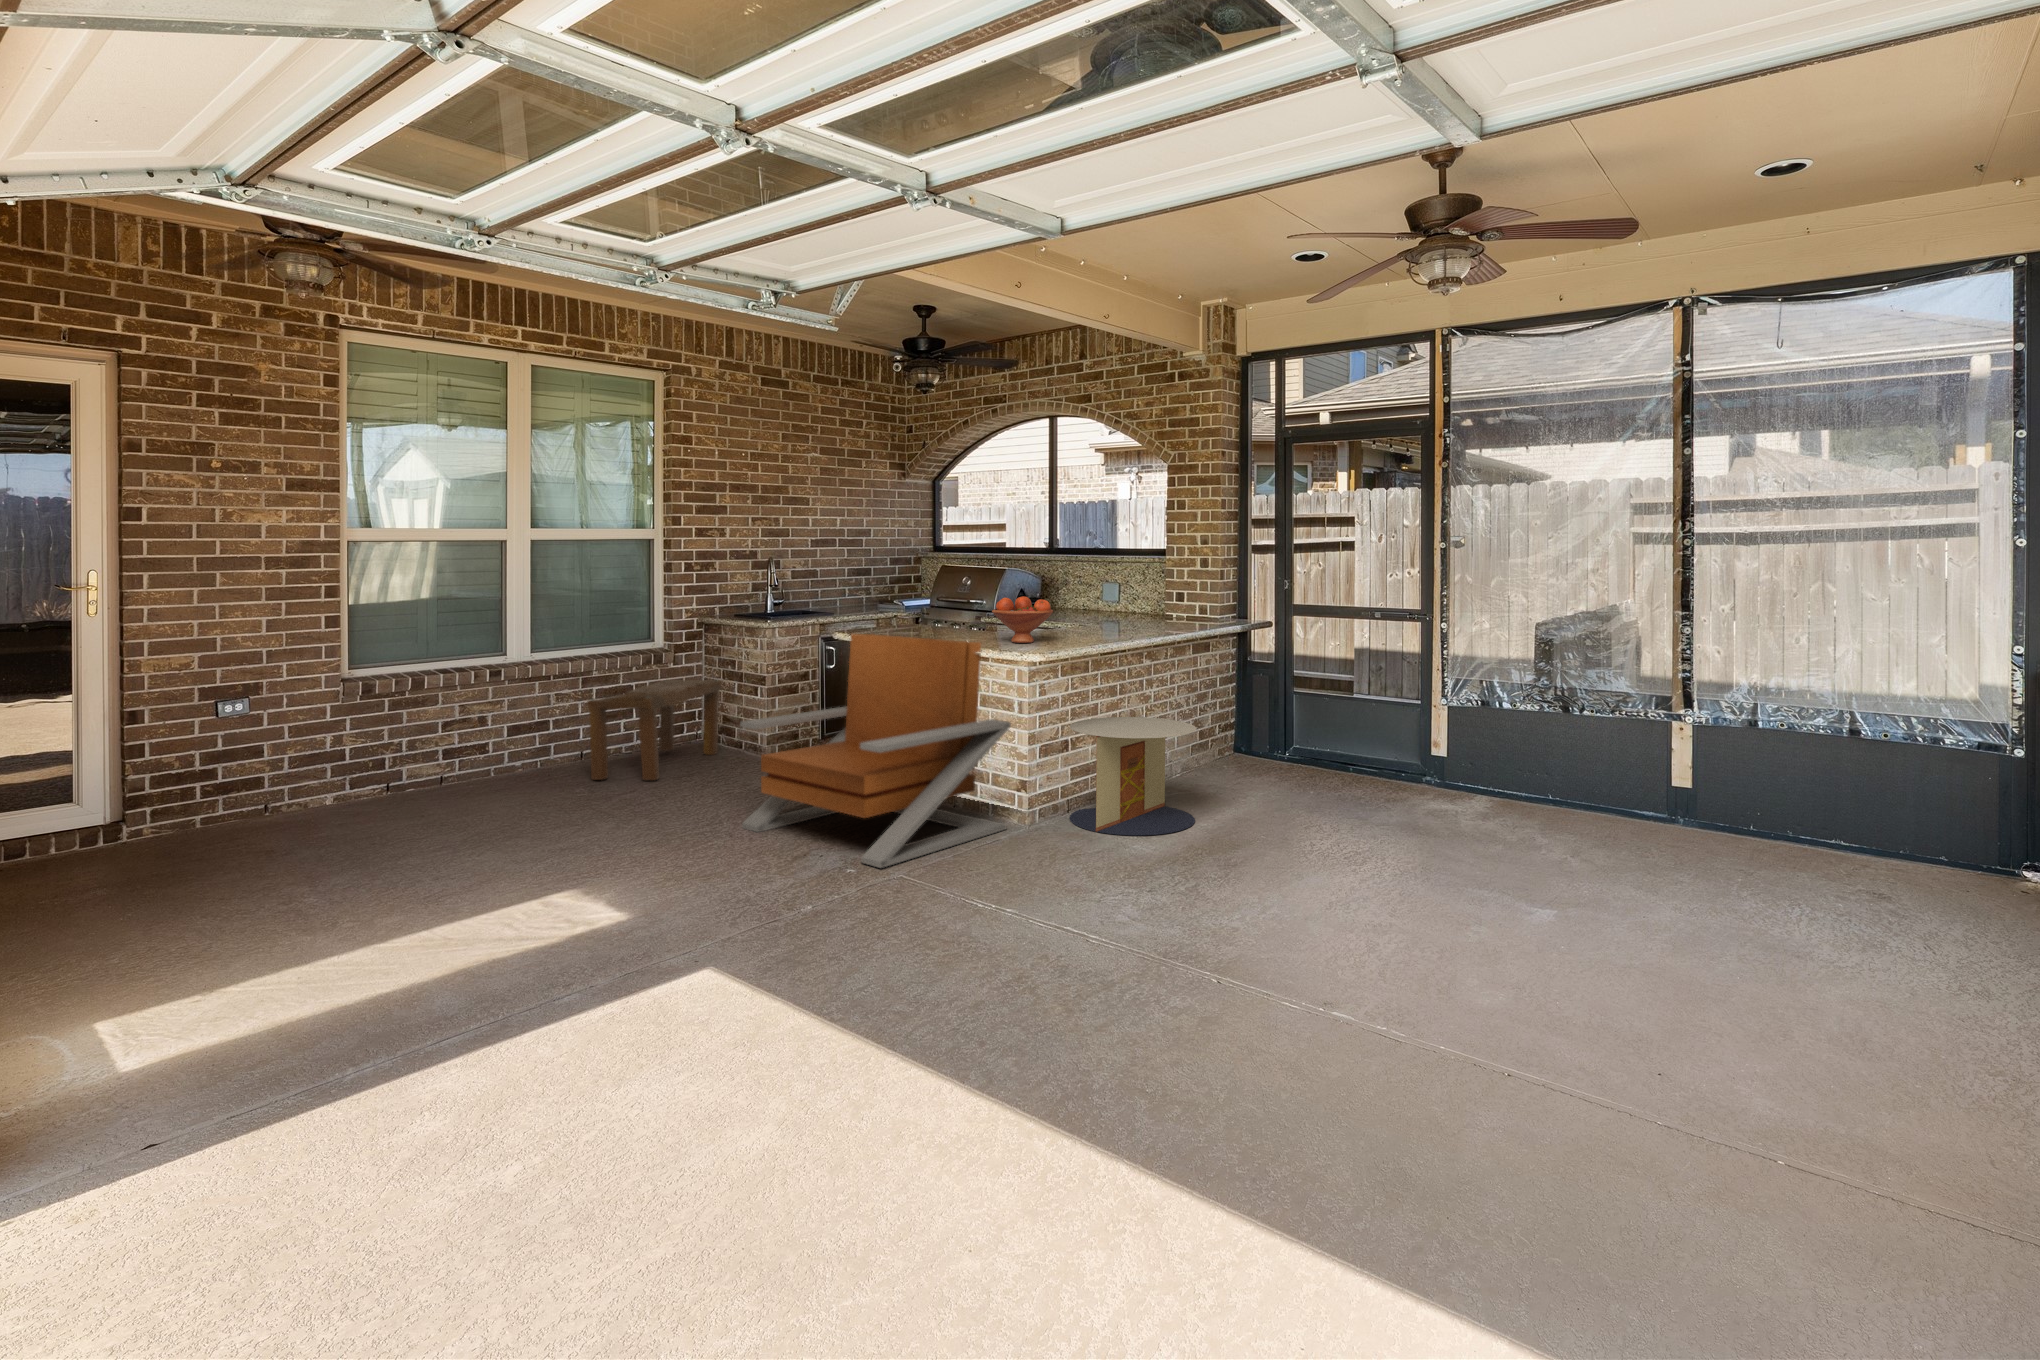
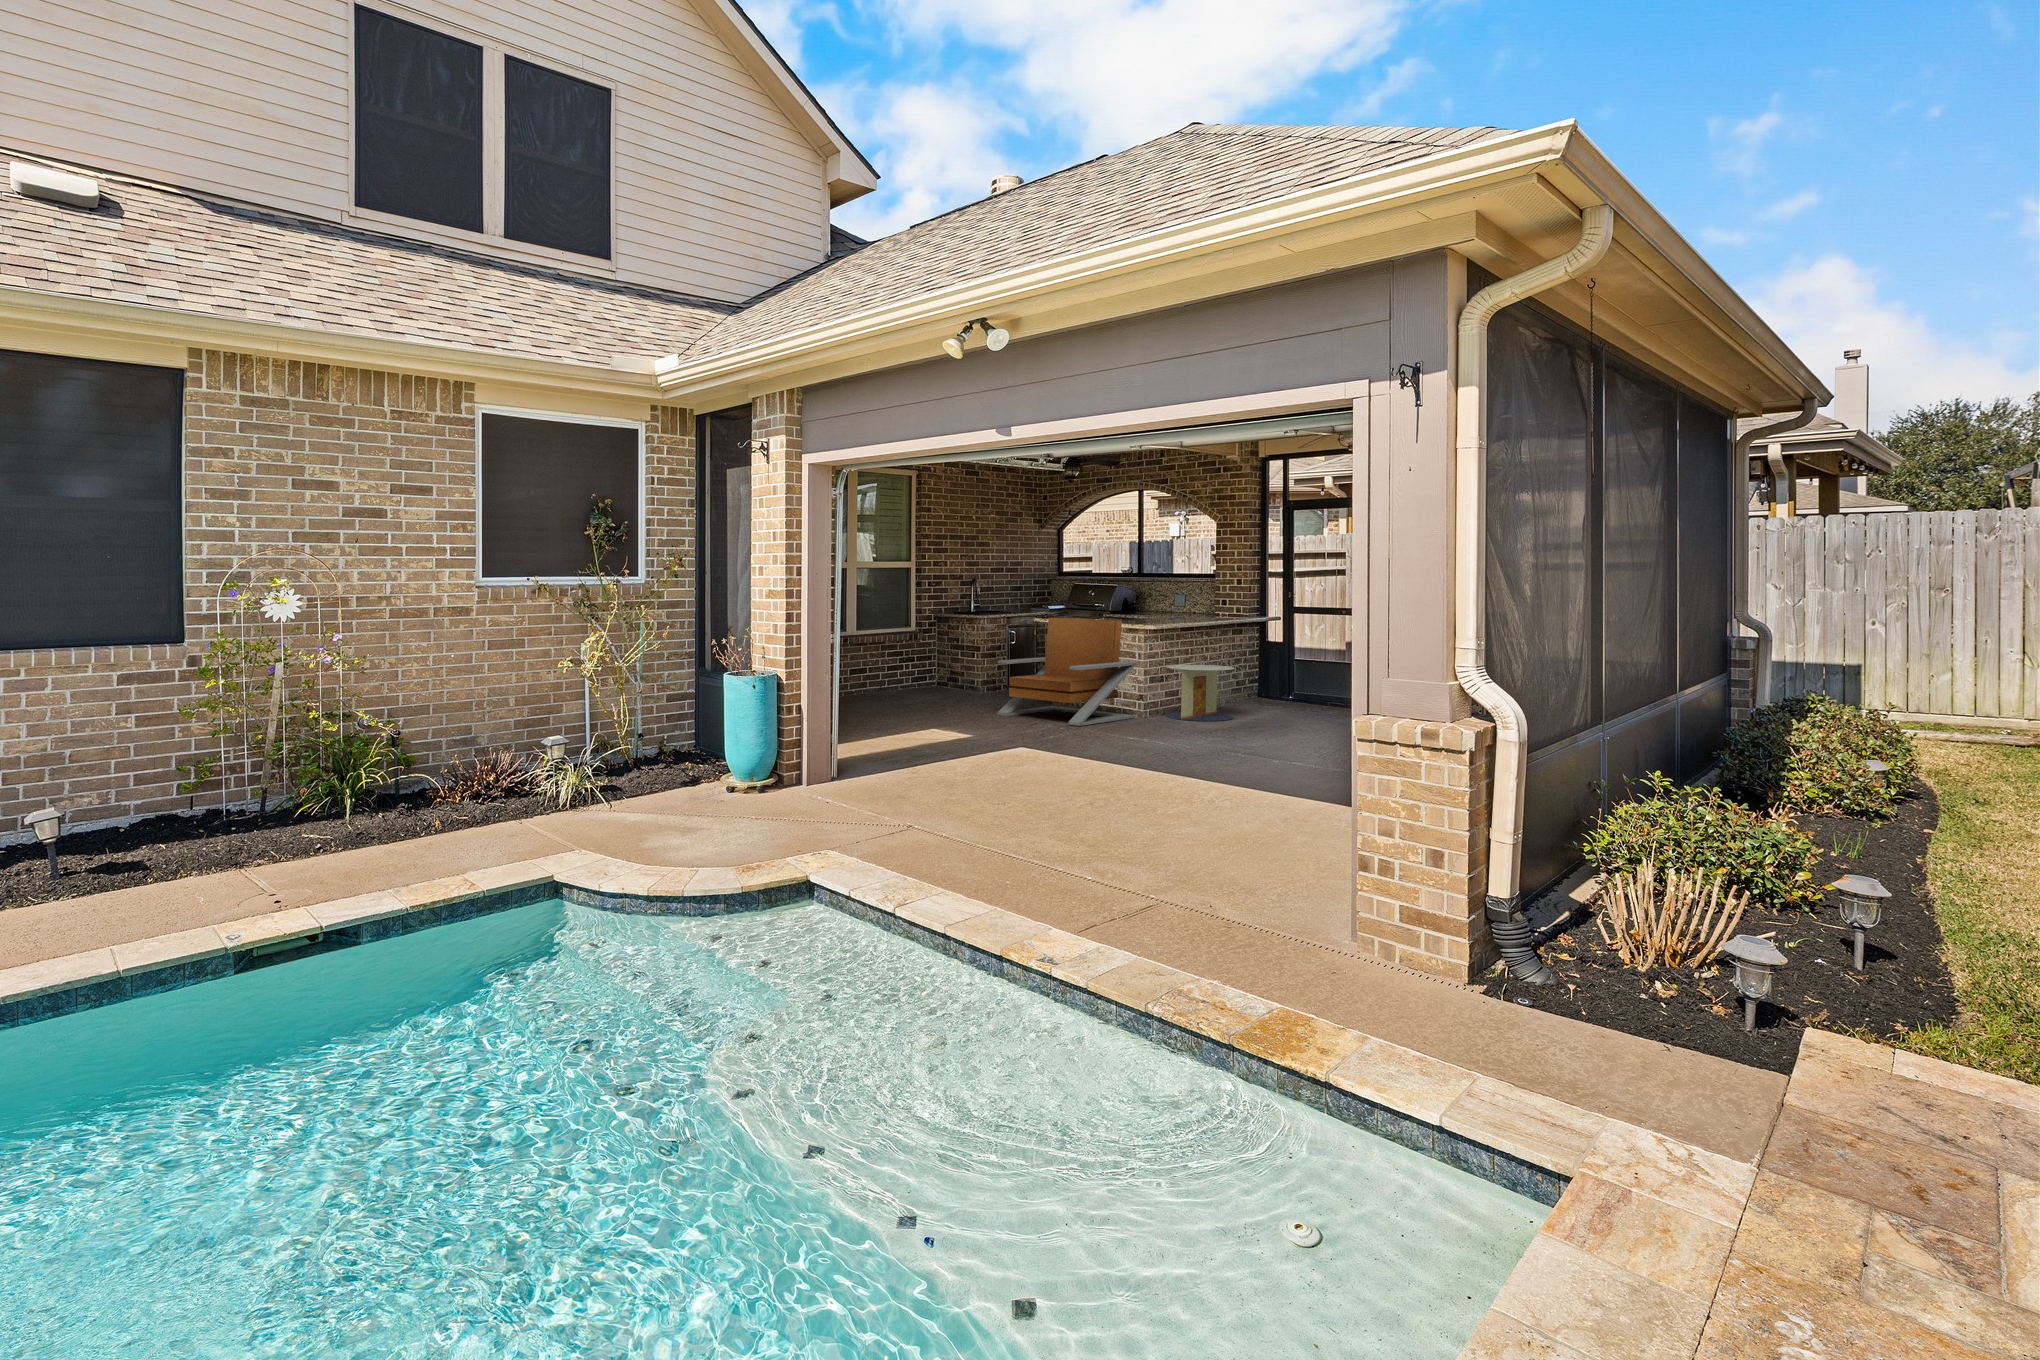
fruit bowl: present [992,596,1053,643] -> none [1123,599,1157,623]
bench: present [587,680,721,781] -> none [894,649,952,700]

